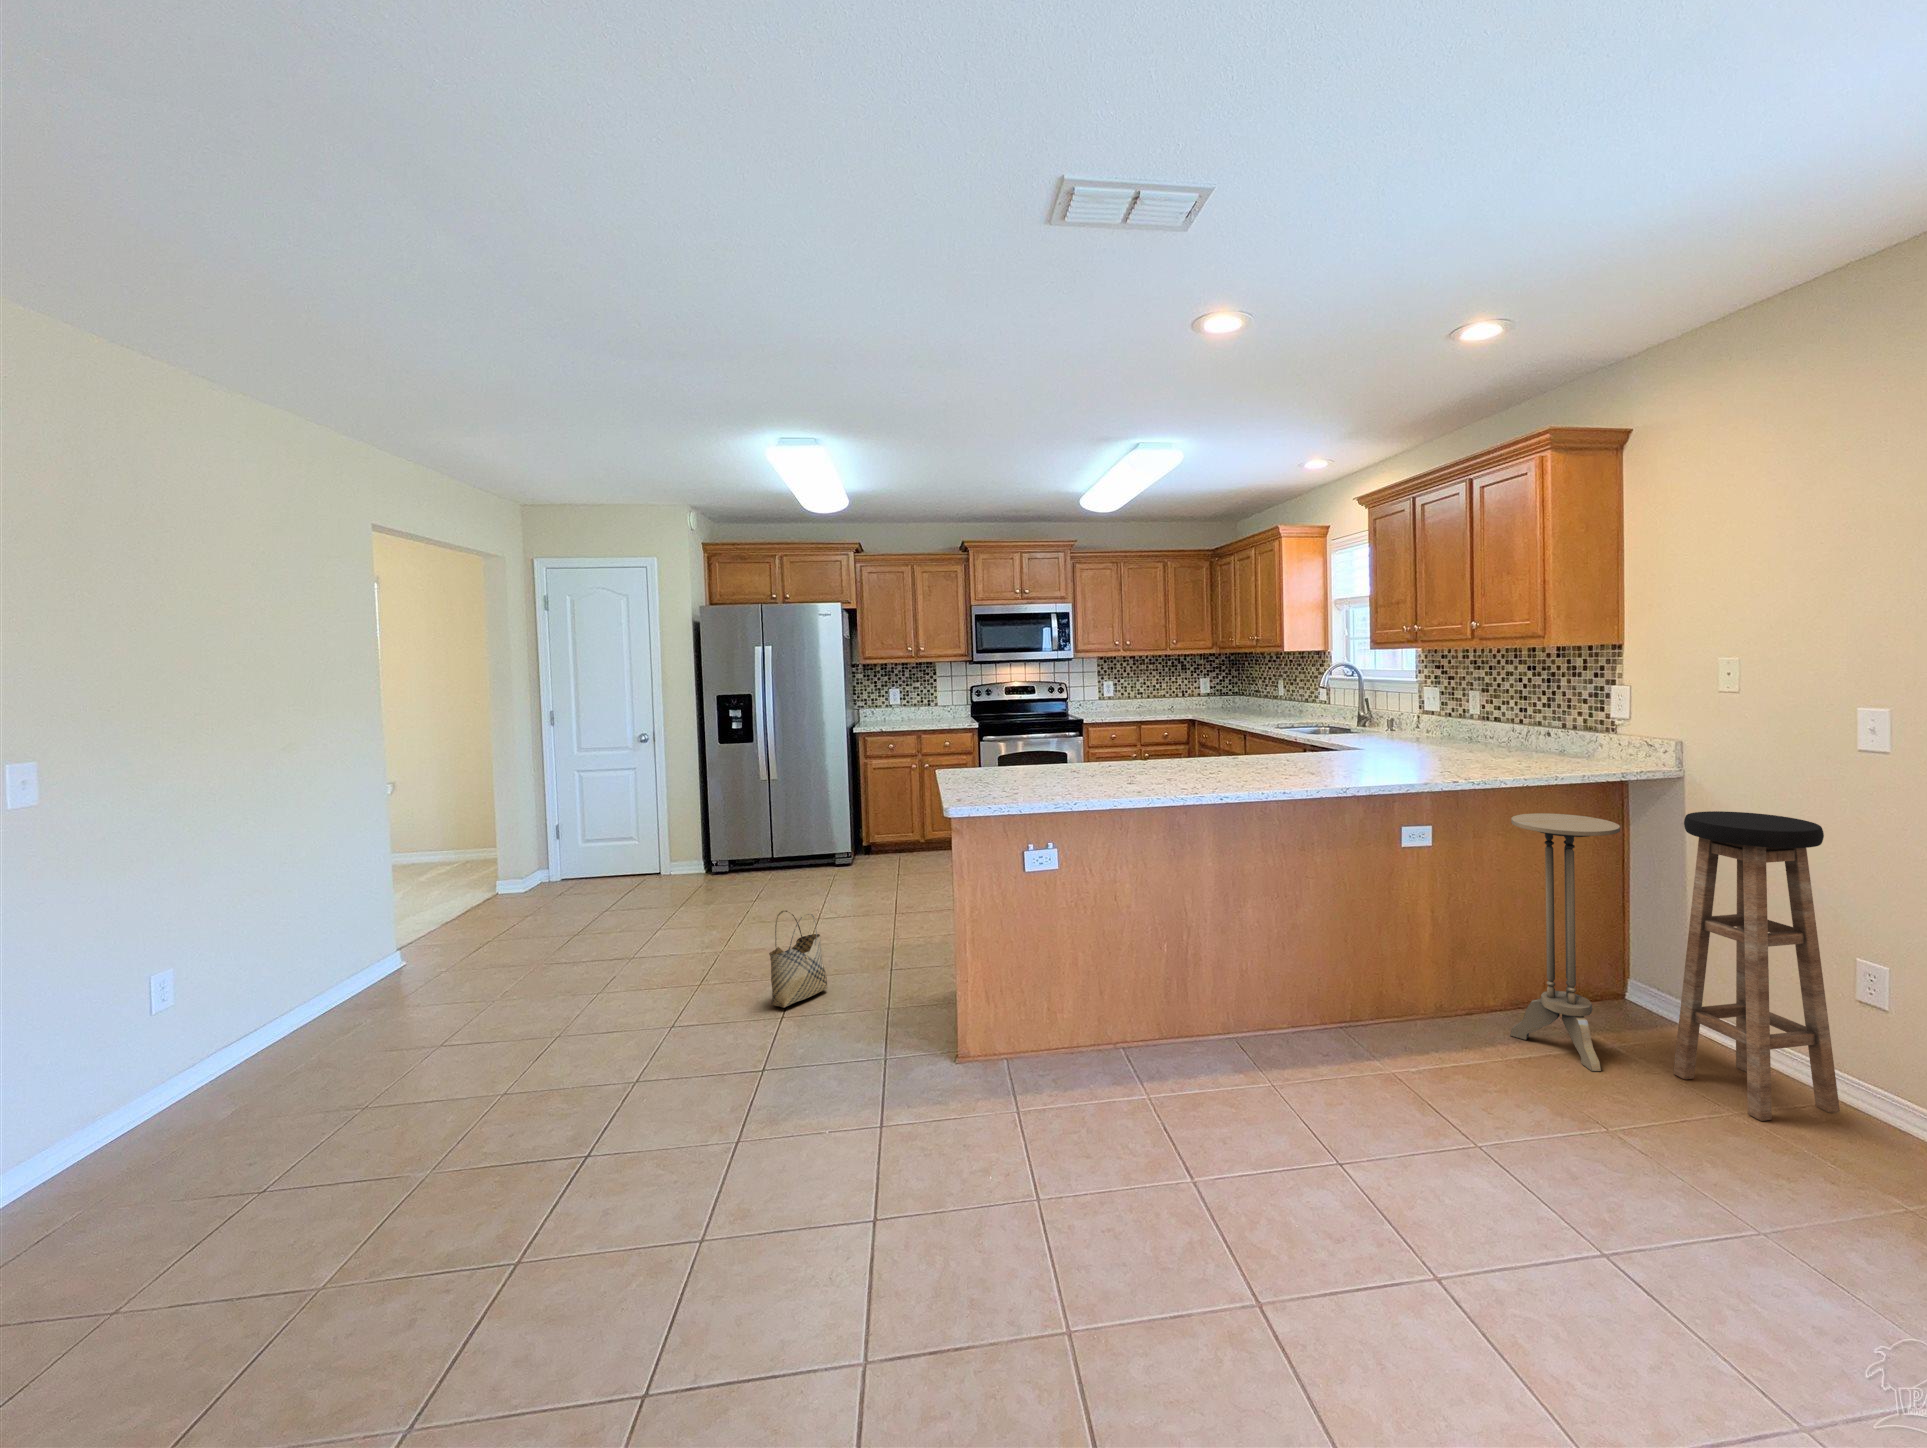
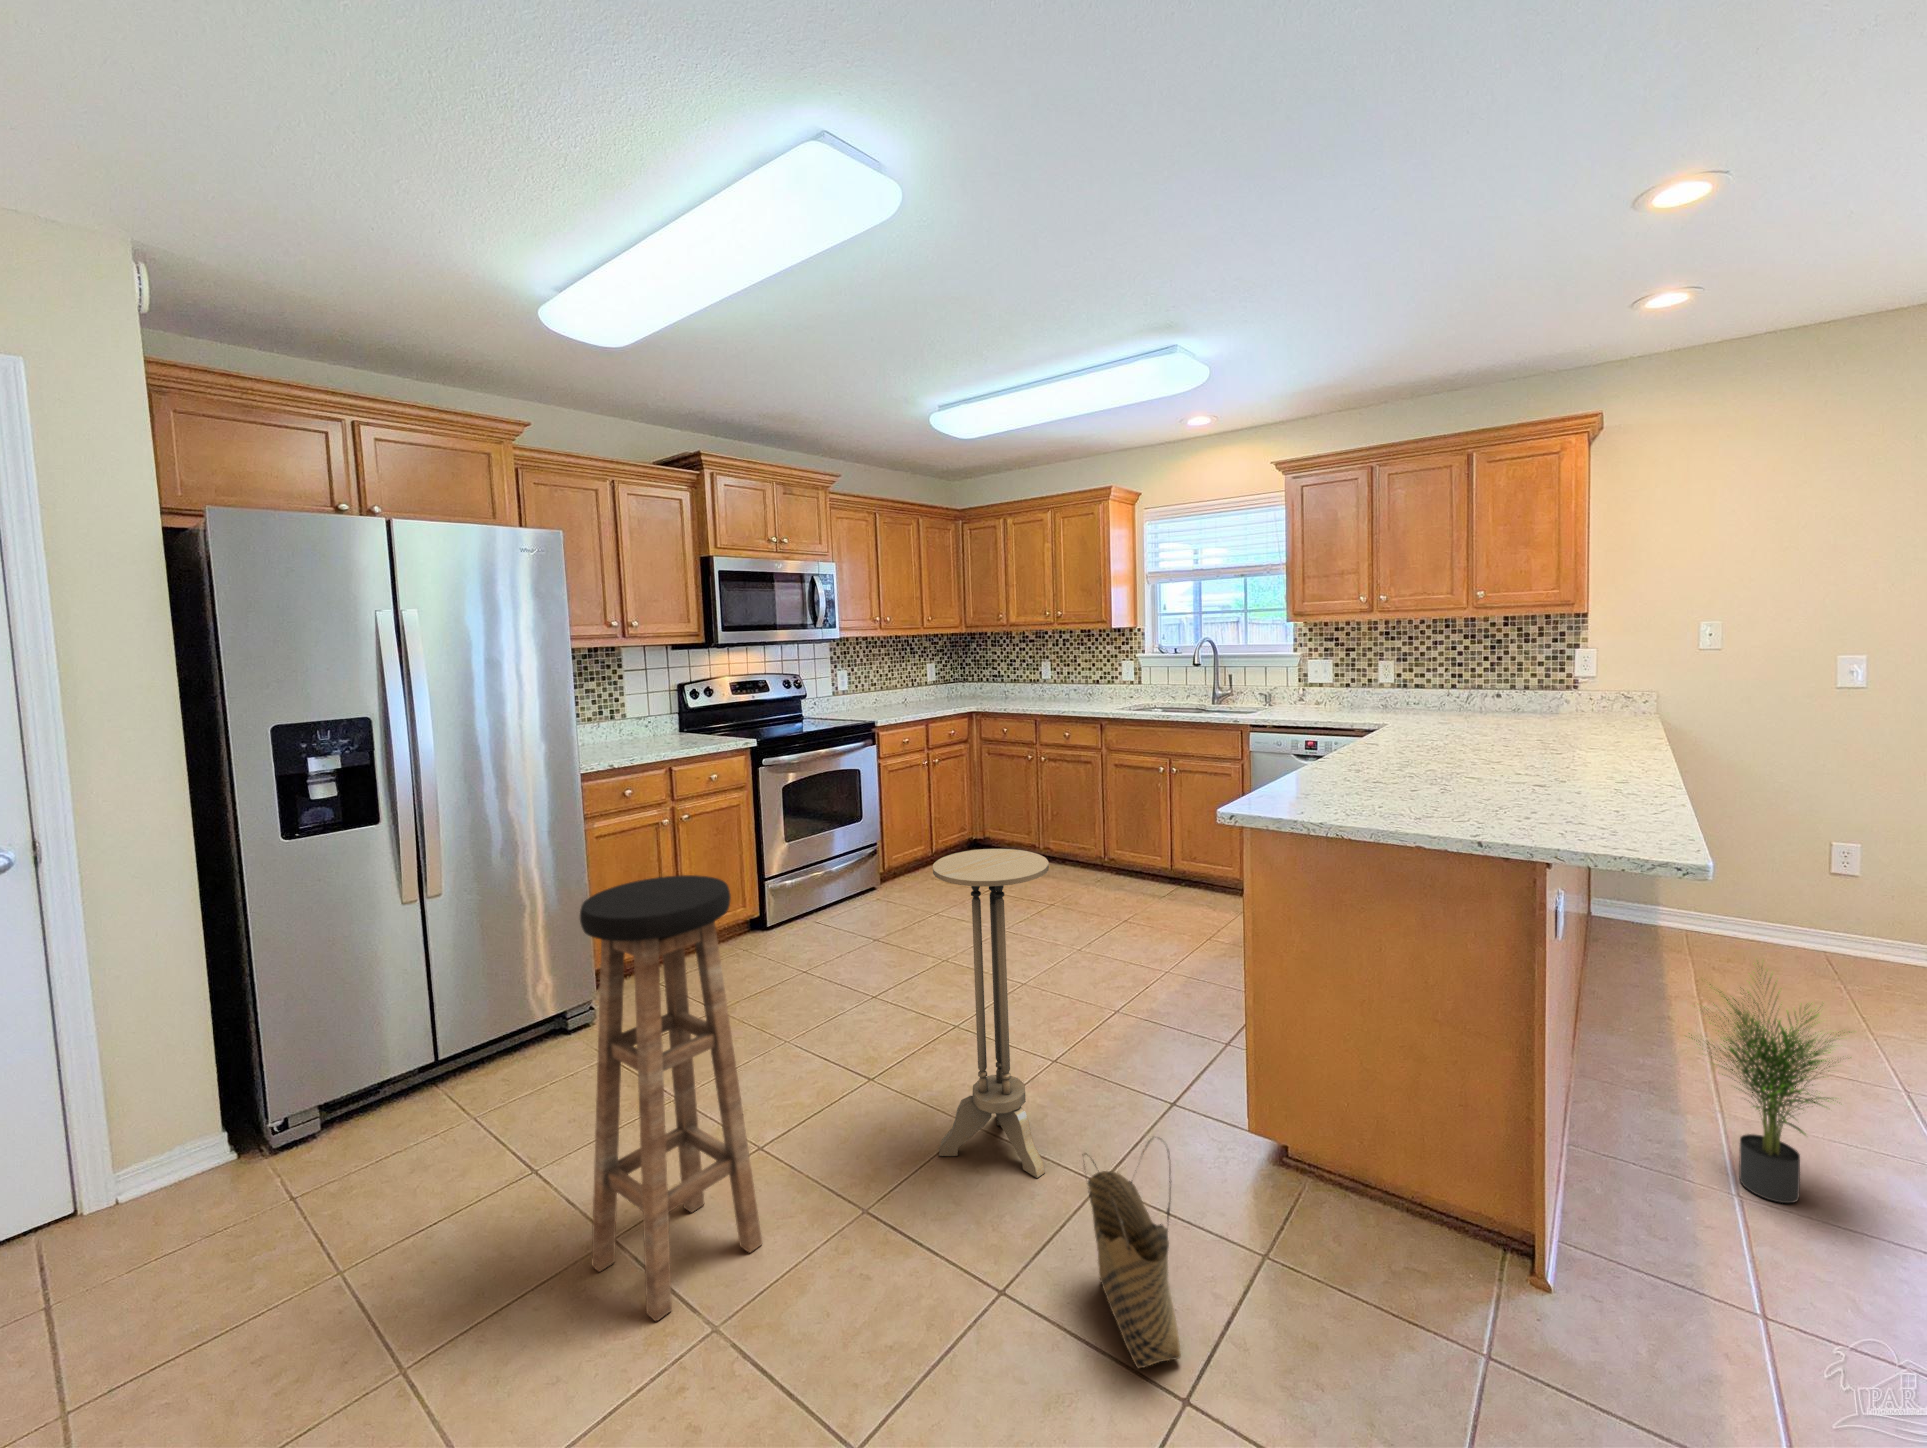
bar stool: present [1673,811,1840,1121] -> present [580,875,762,1321]
side table: present [1510,813,1620,1071] -> present [933,849,1049,1178]
potted plant: none [1084,934,1206,1115] -> present [1689,968,1851,1203]

